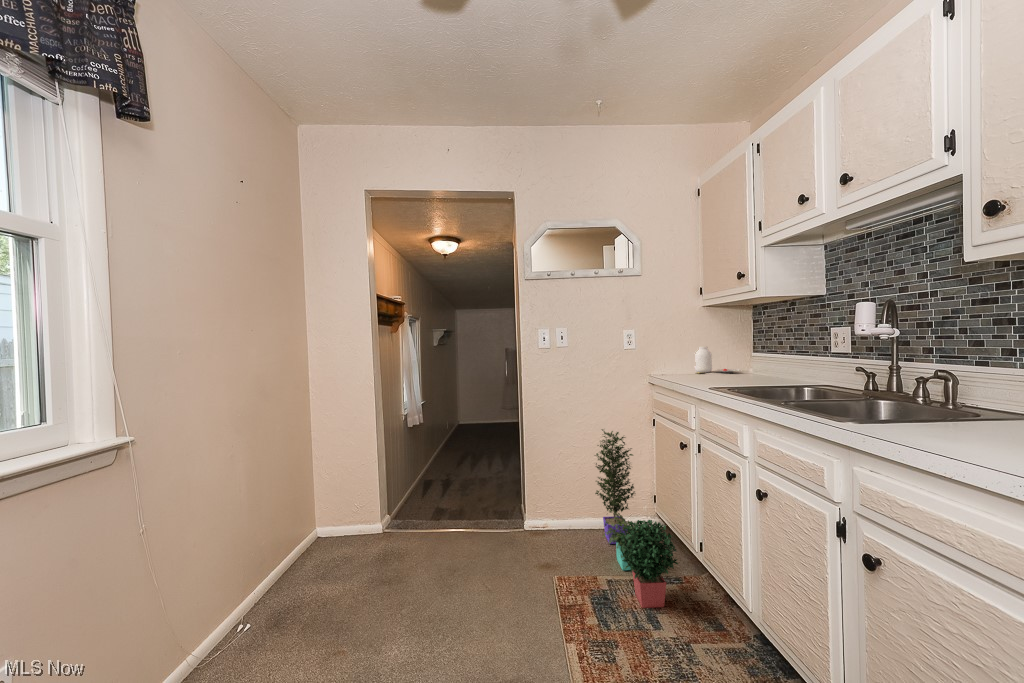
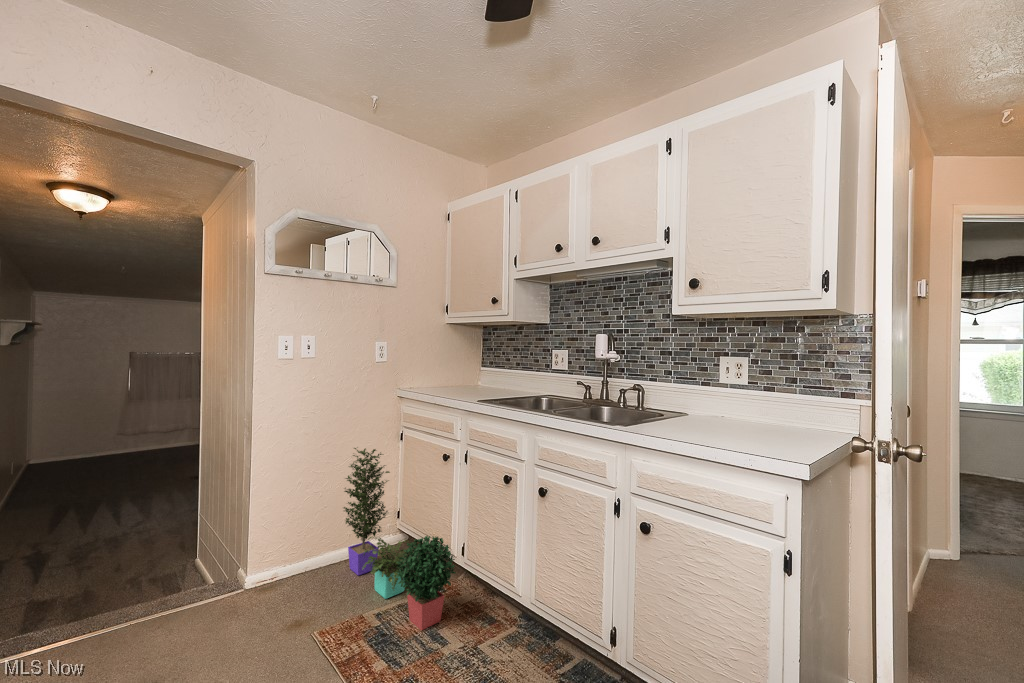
jar: present [695,347,739,374] -> none [438,360,478,385]

